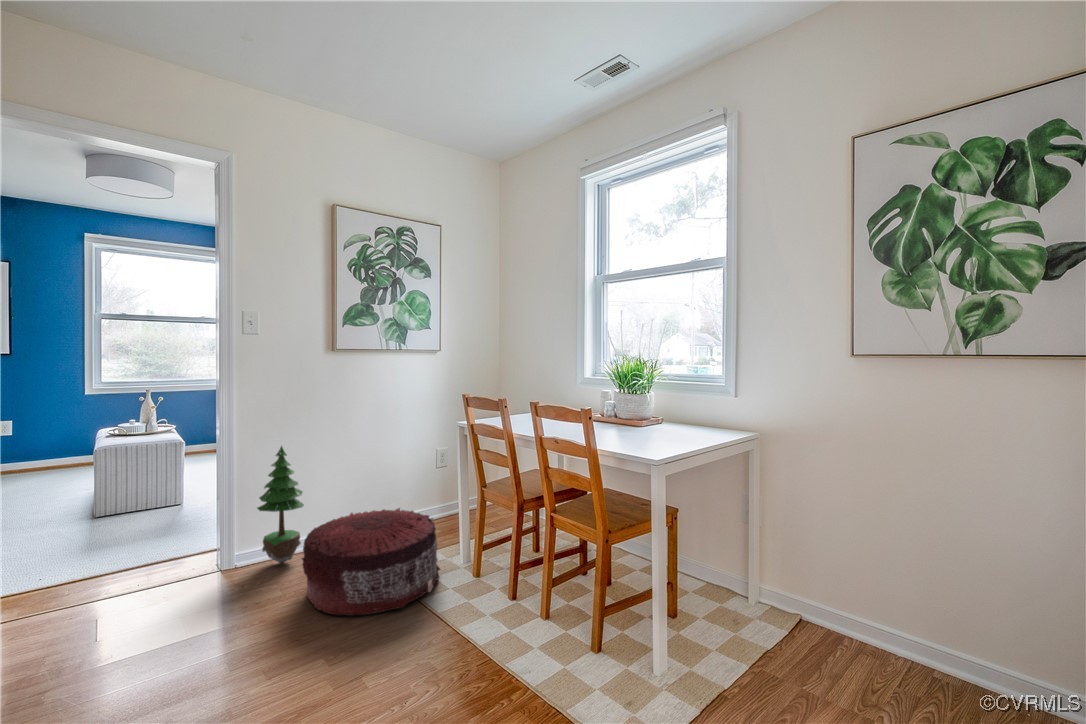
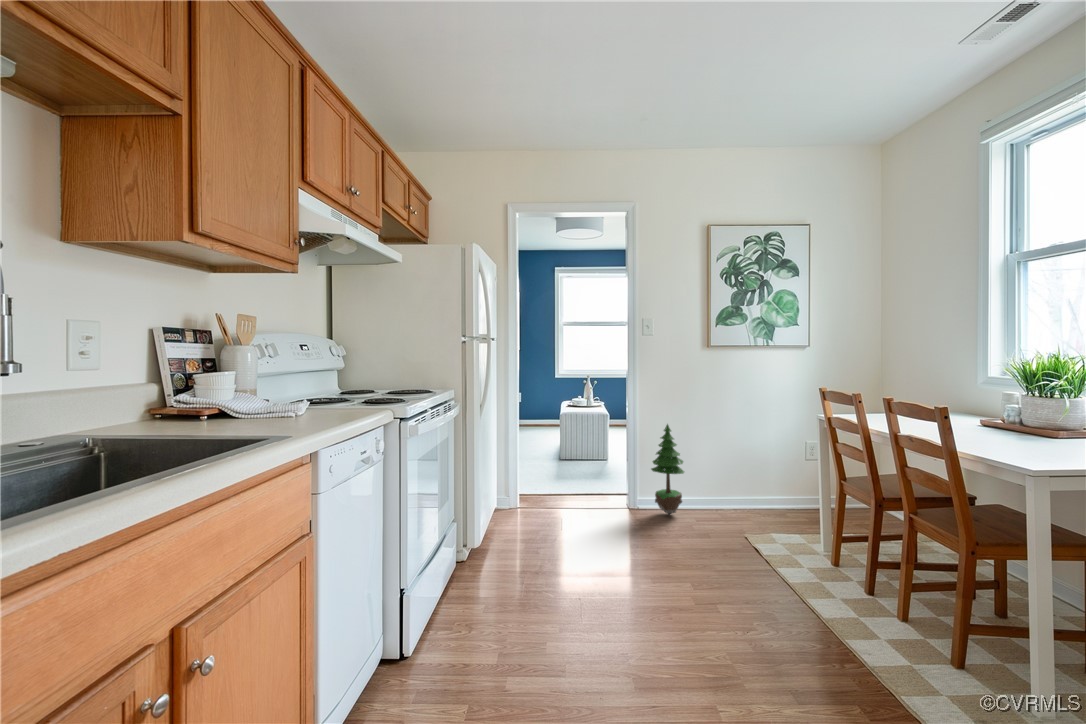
pouf: present [302,508,440,616] -> none [679,483,799,569]

